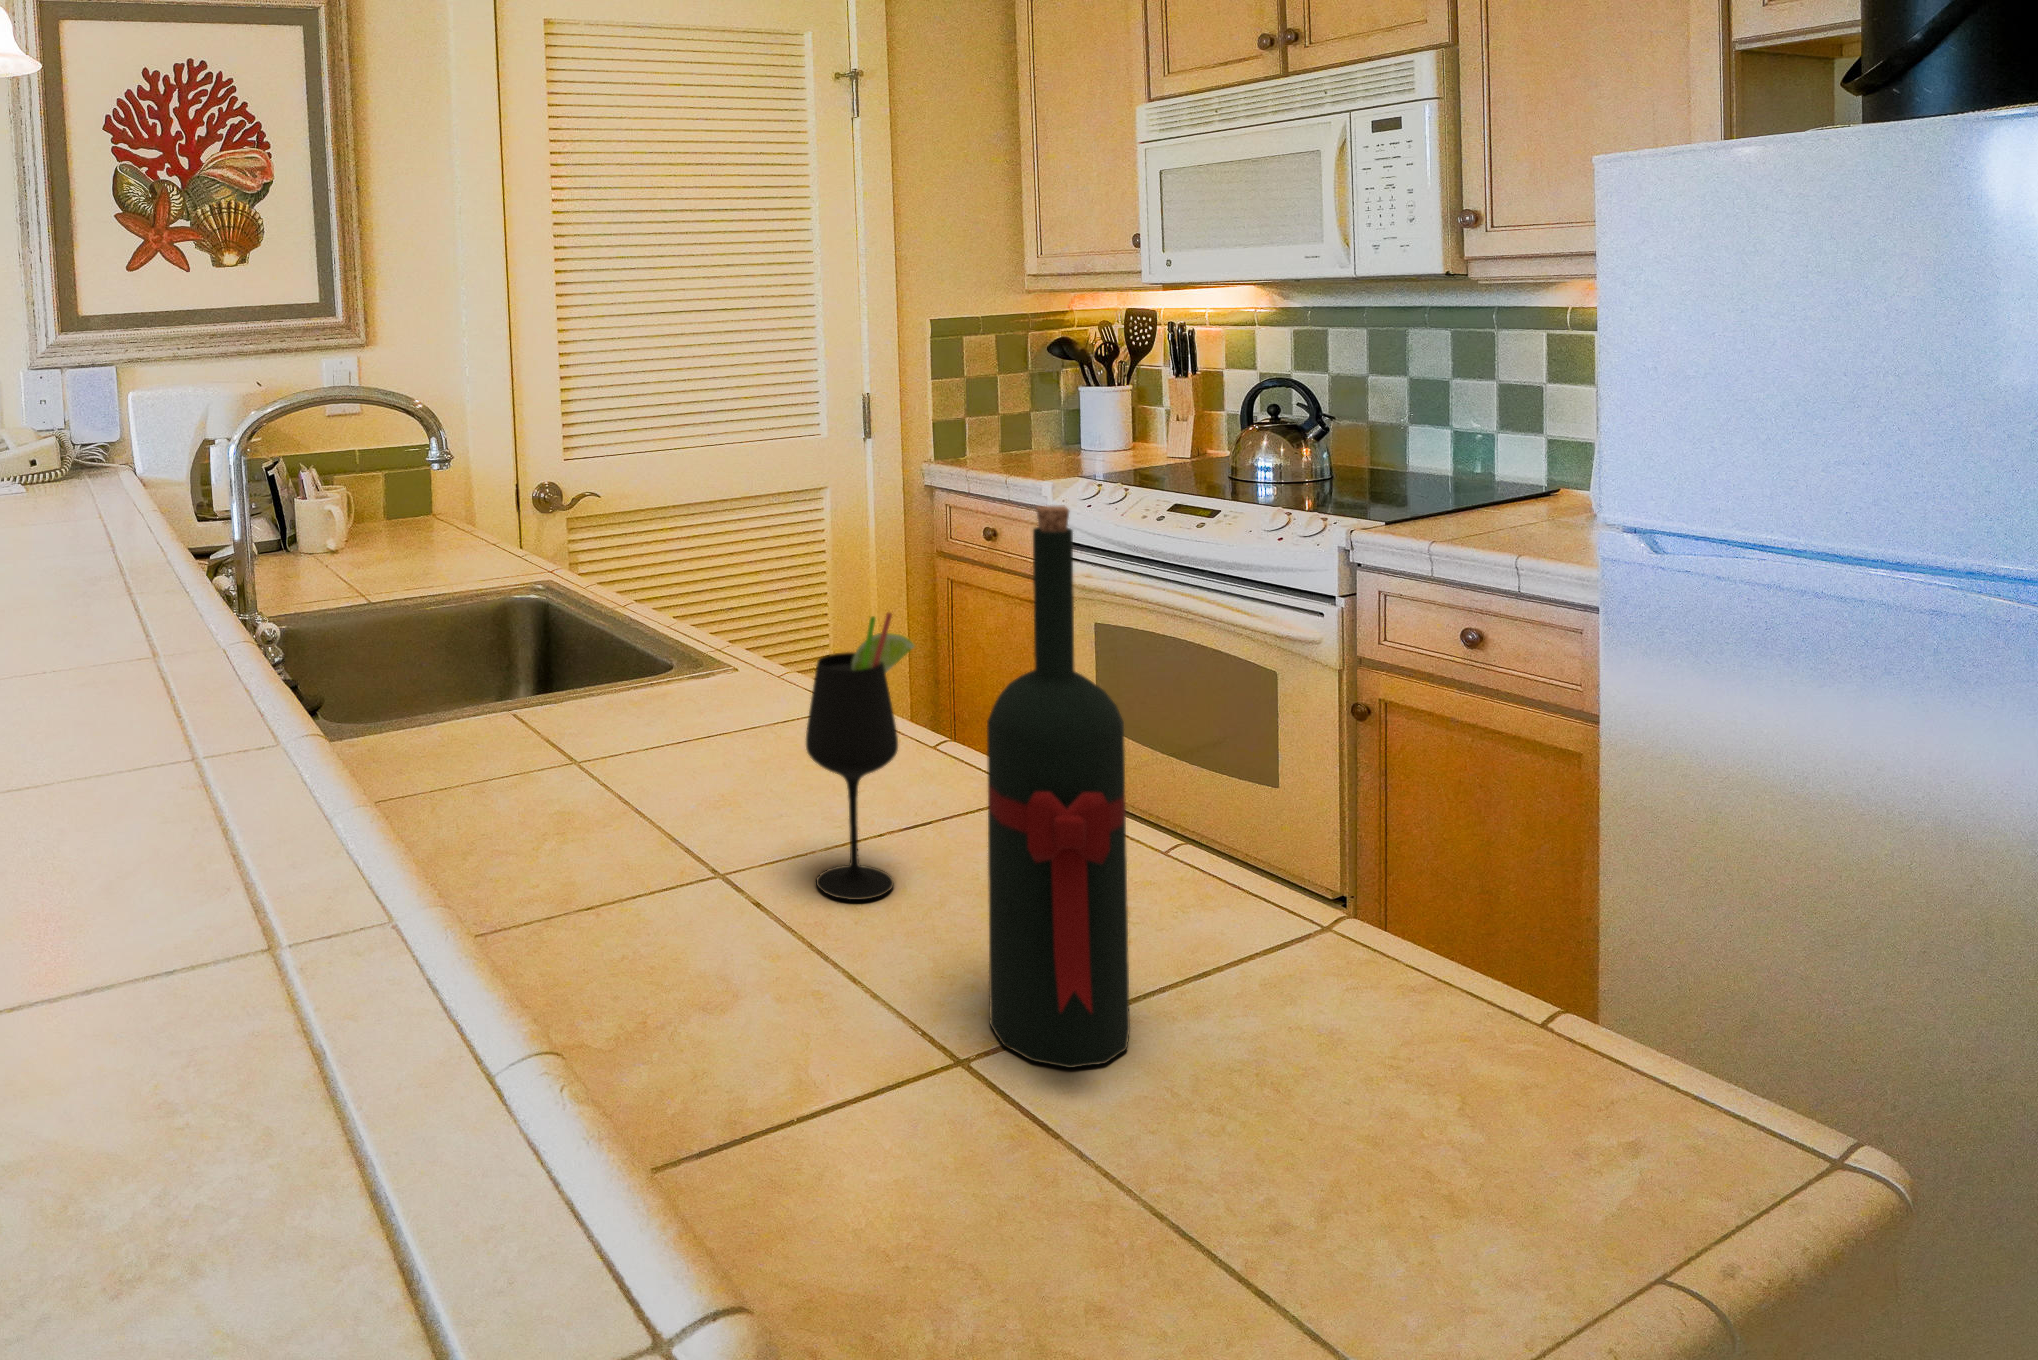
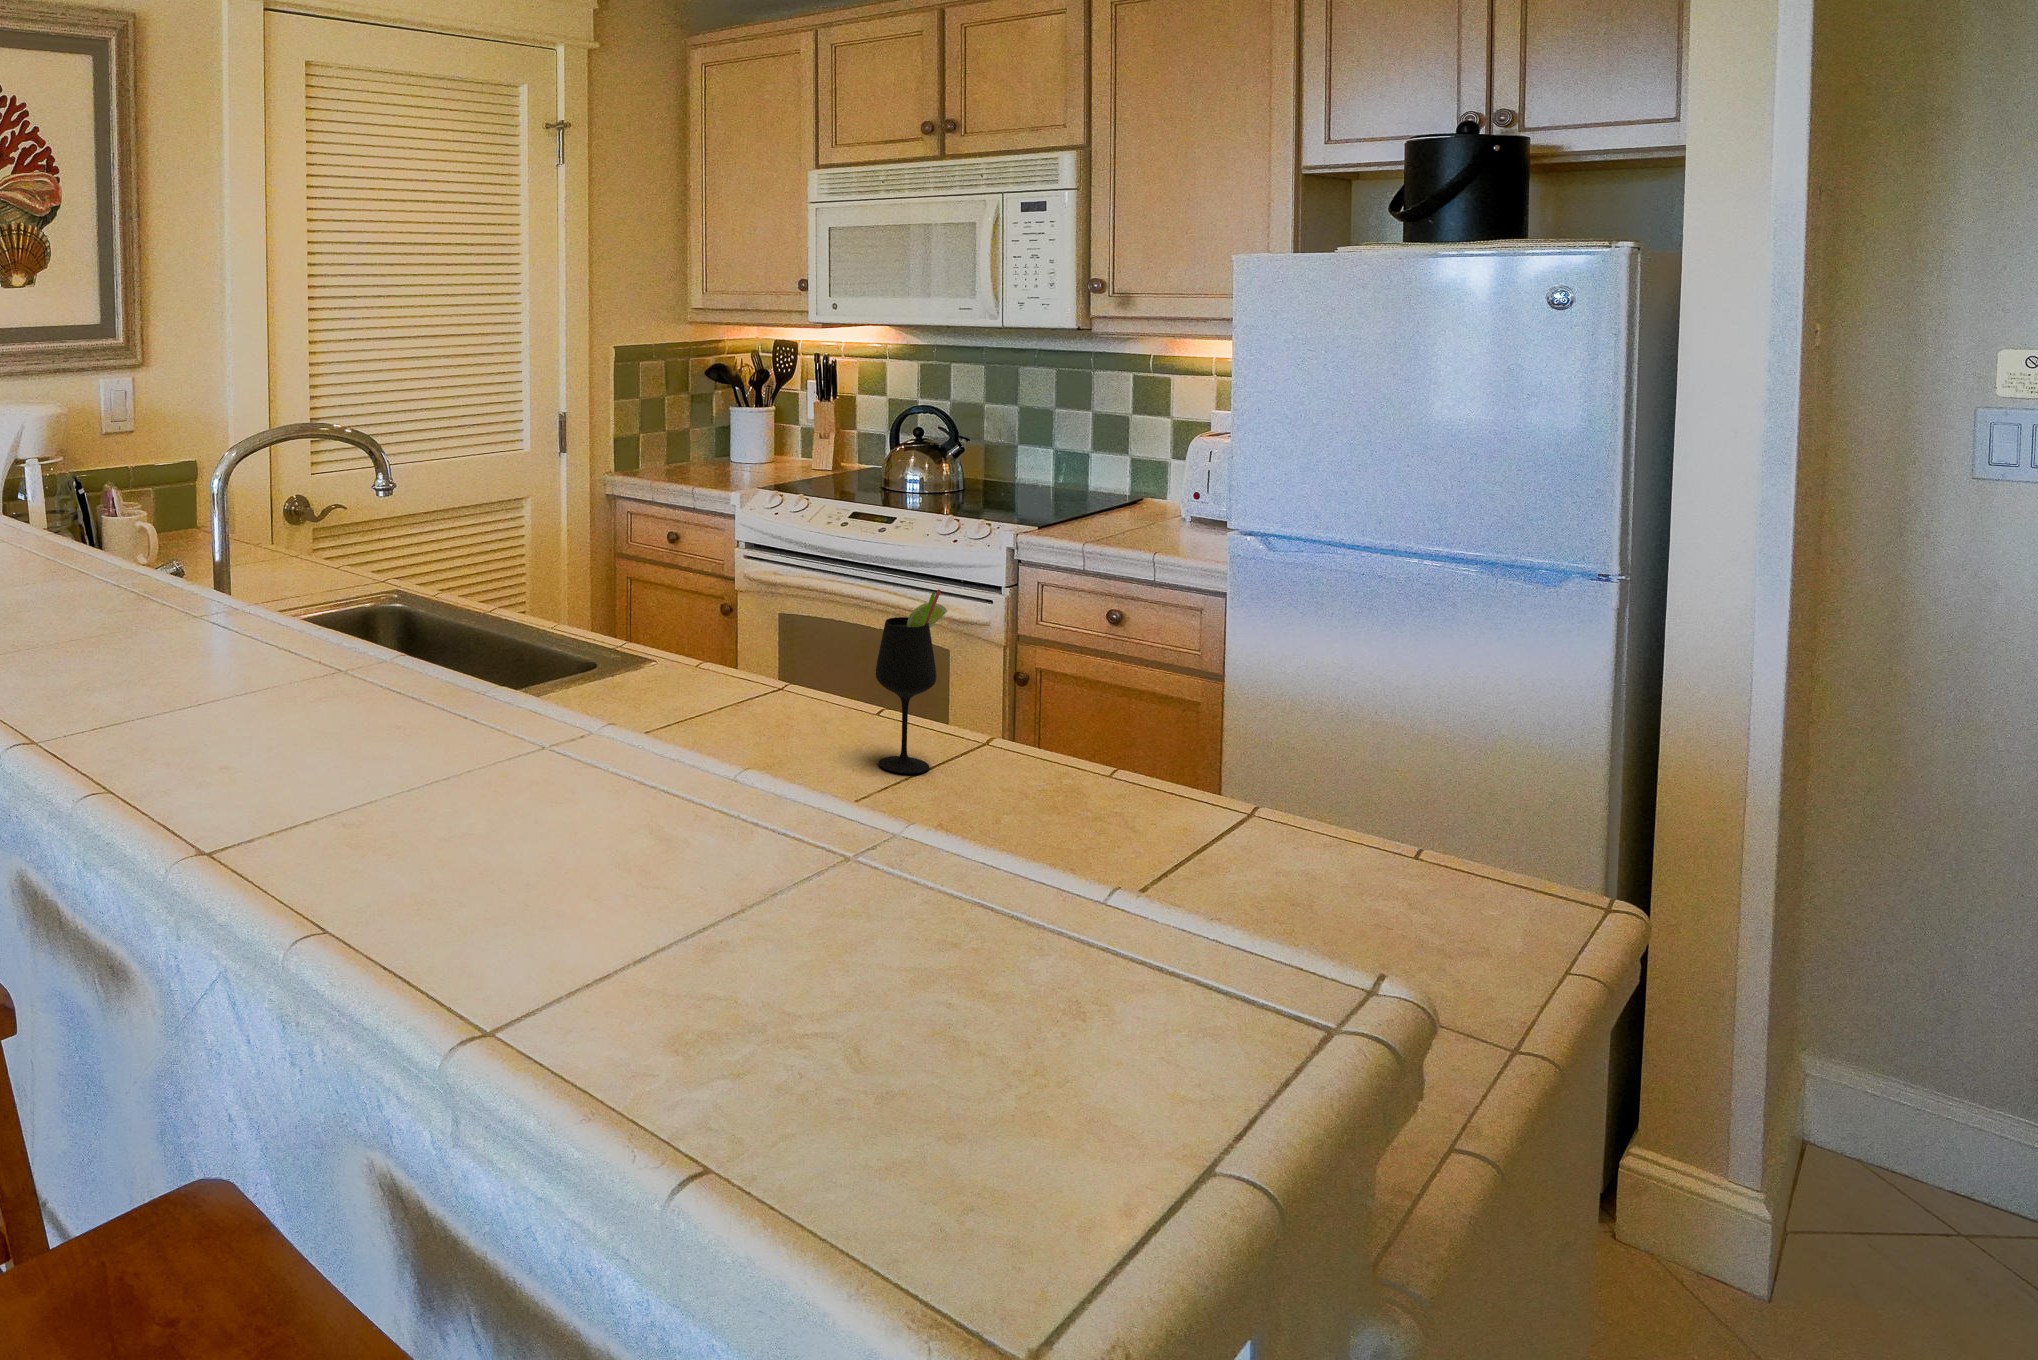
wine bottle: present [987,505,1130,1068] -> none [1044,522,1134,834]

